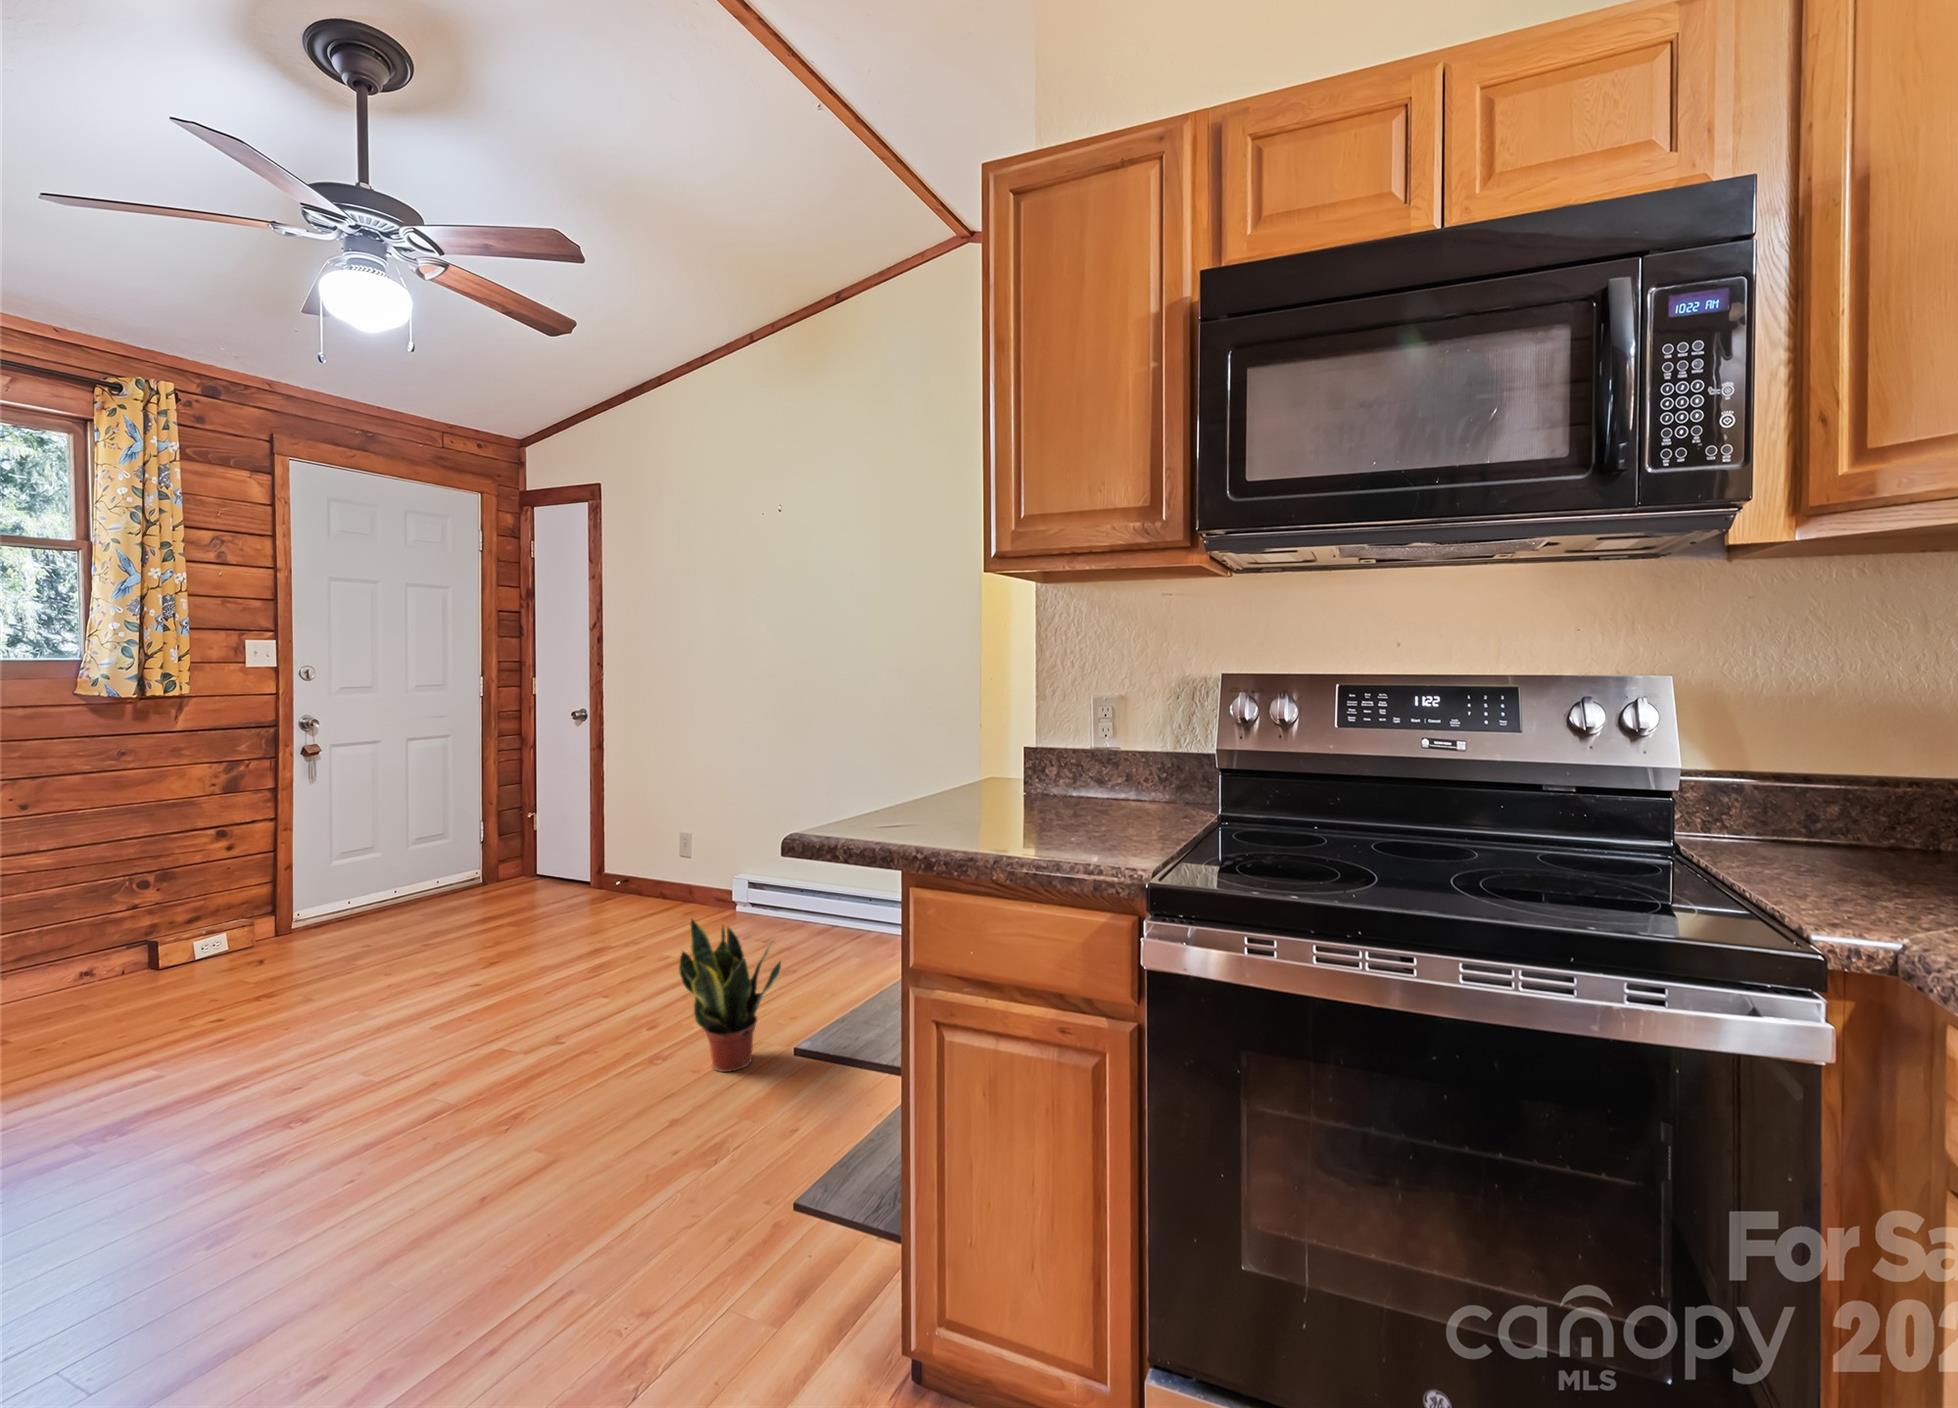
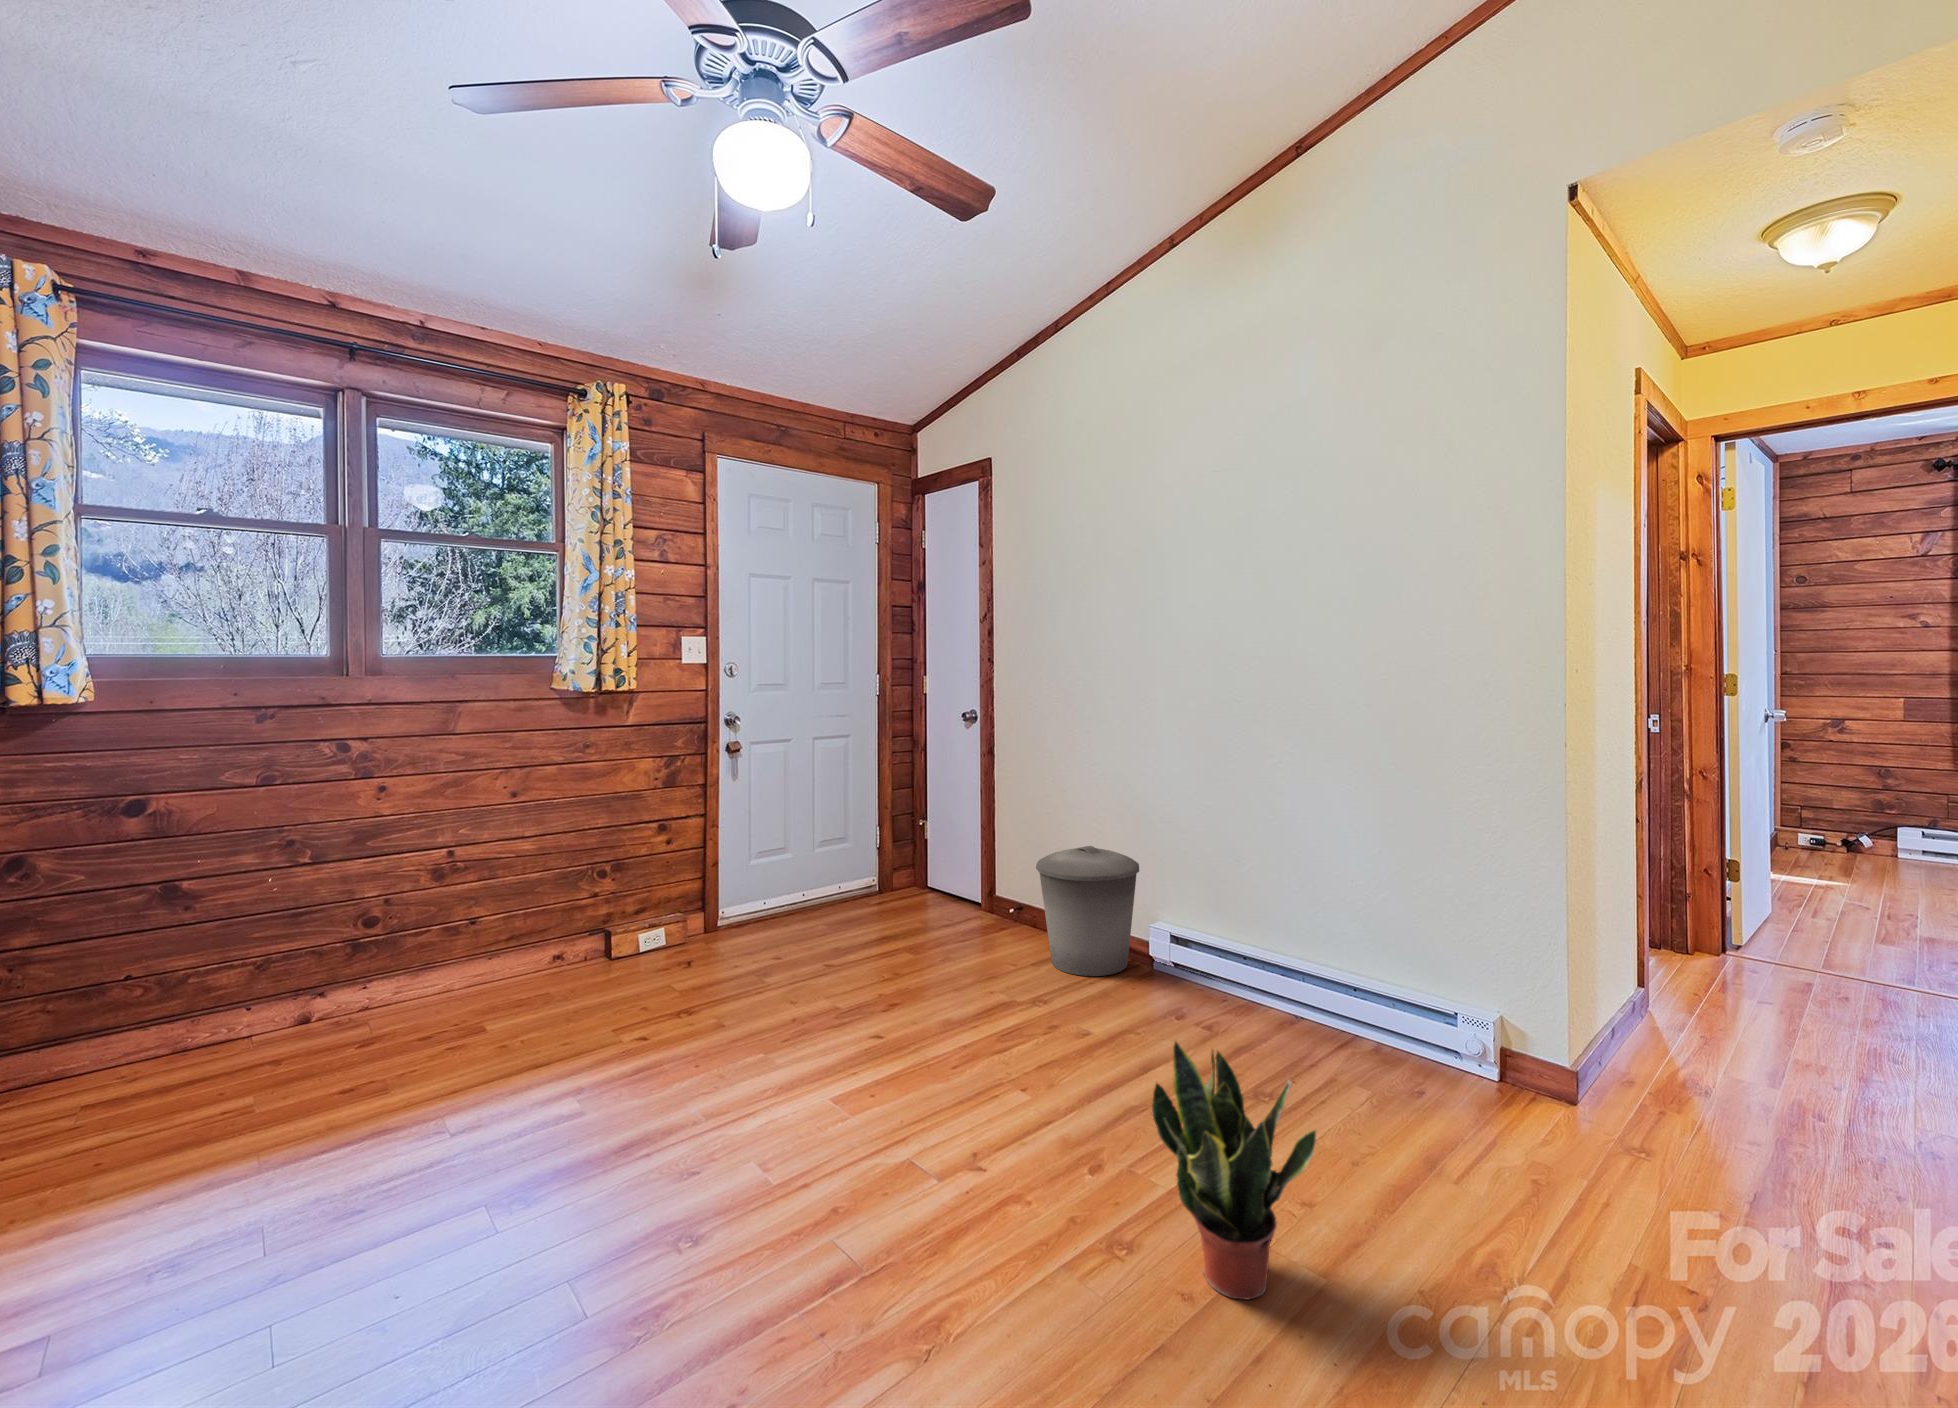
trash can: none [634,818,725,924] -> present [1036,846,1139,976]

